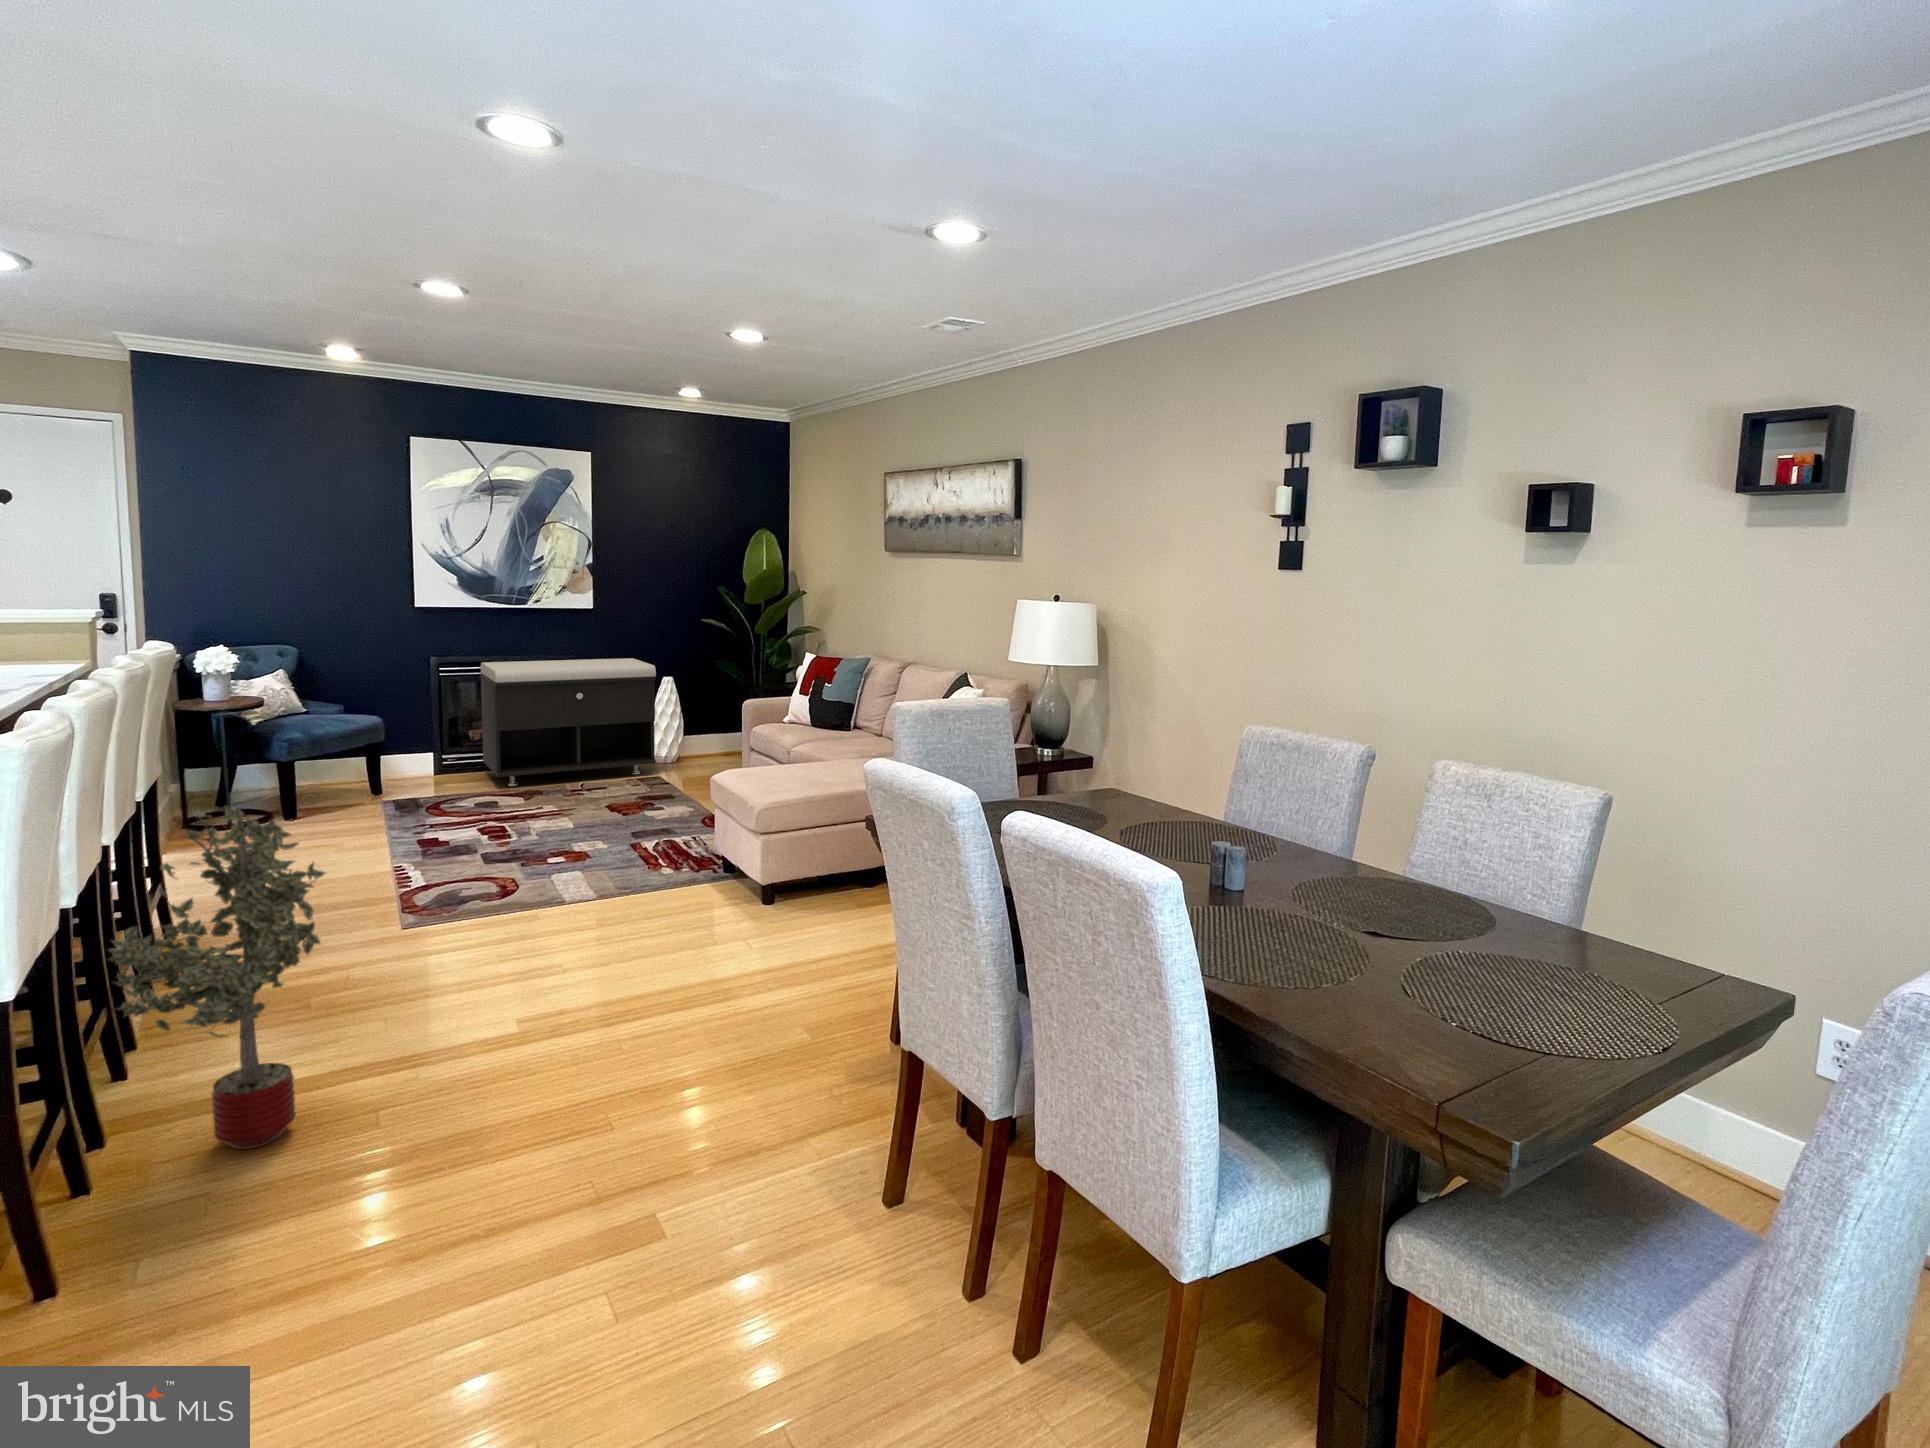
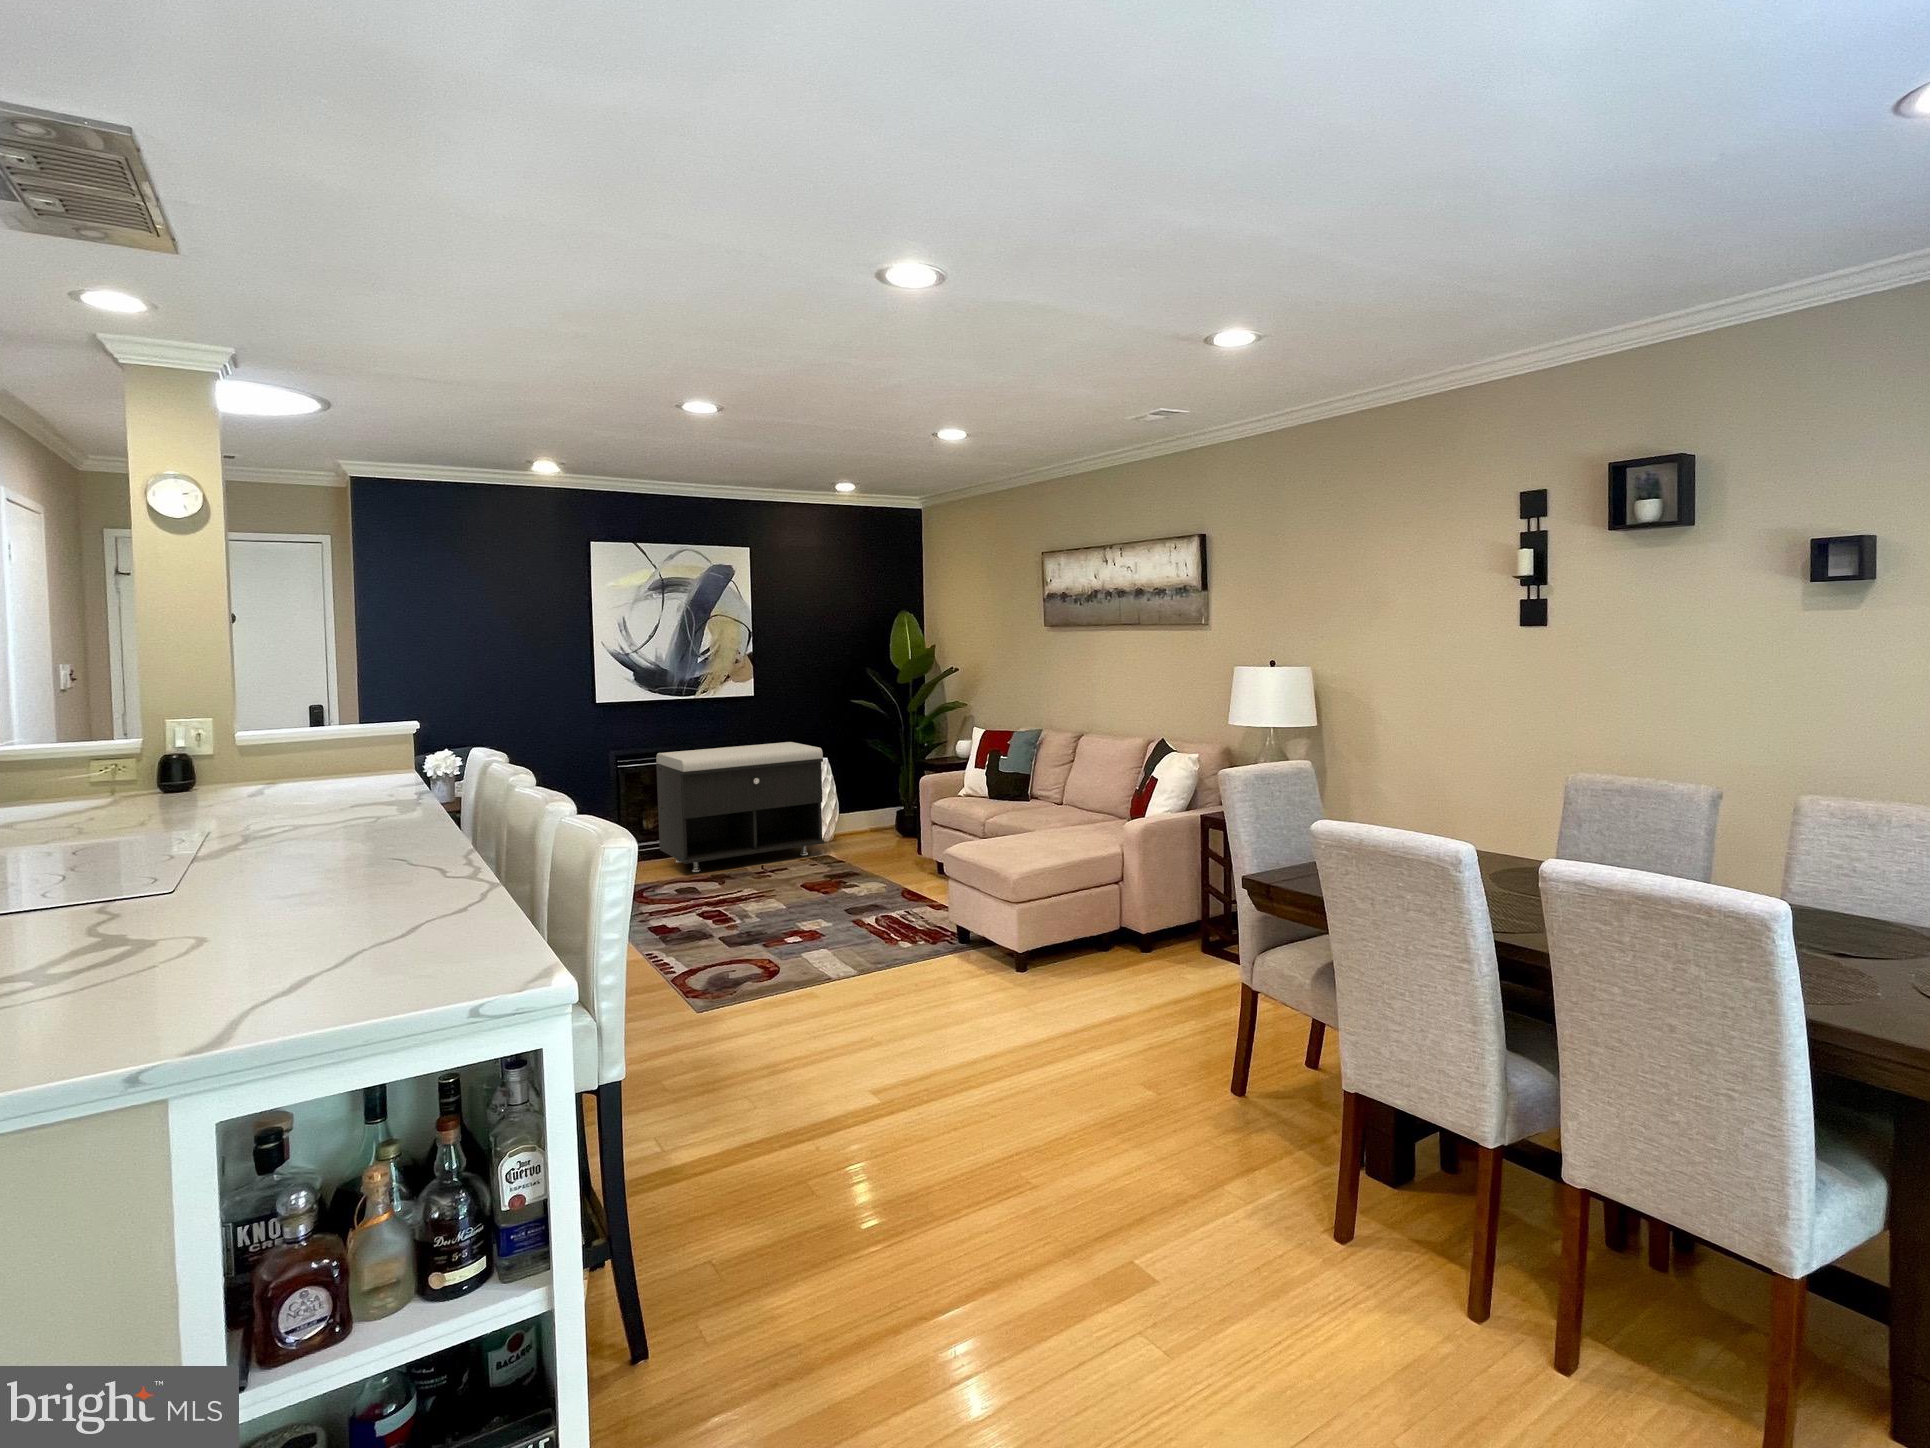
potted tree: present [109,806,325,1149] -> none [587,890,763,1208]

